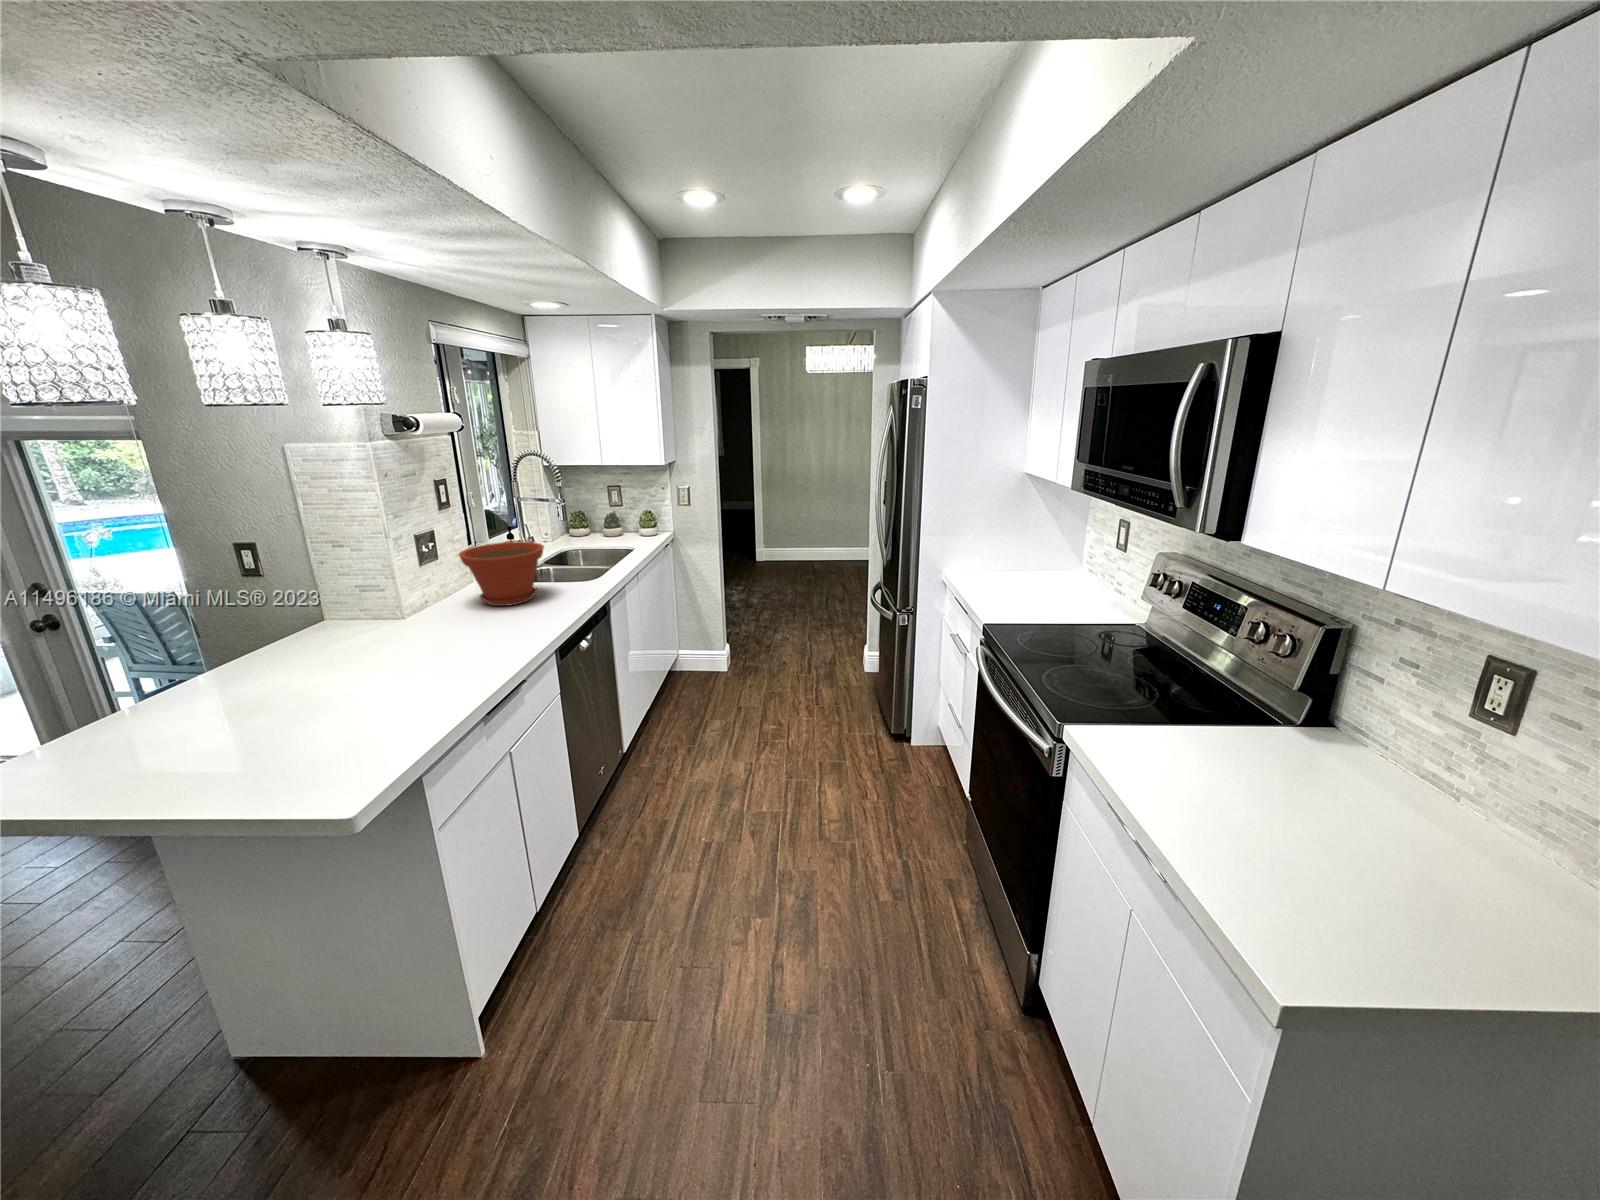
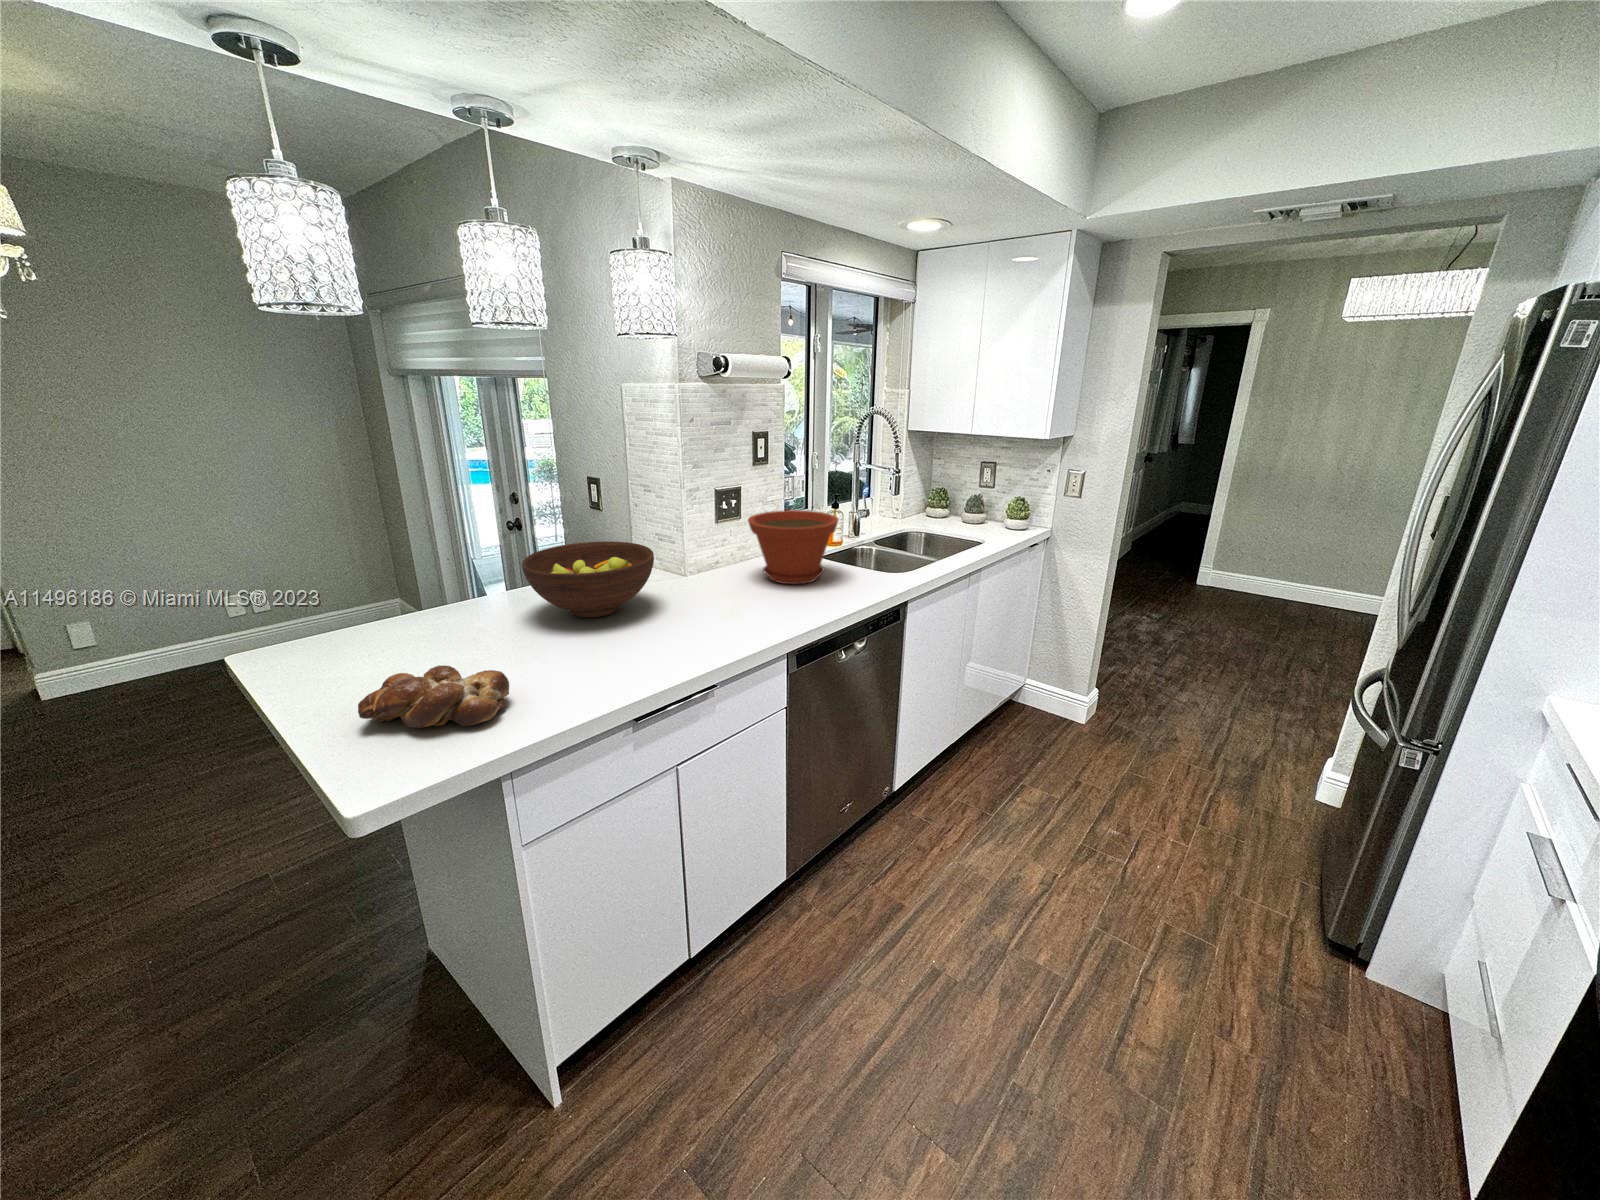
fruit bowl: none [254,594,403,671] -> present [522,541,654,617]
bread loaf: none [226,710,377,785] -> present [358,665,509,728]

